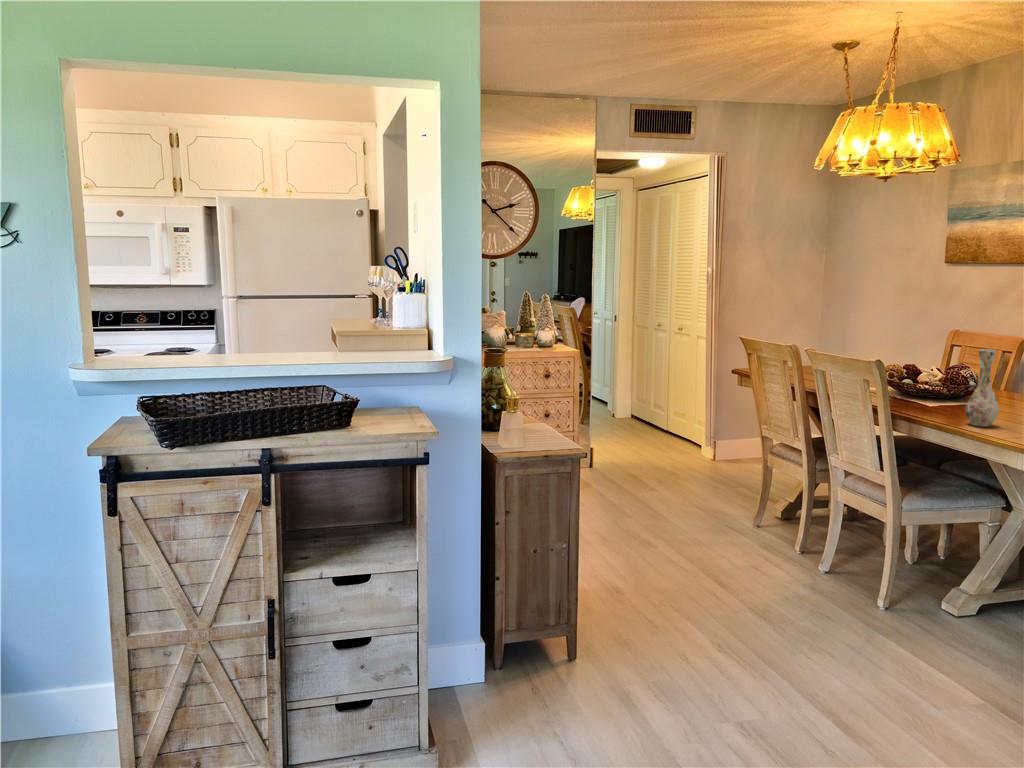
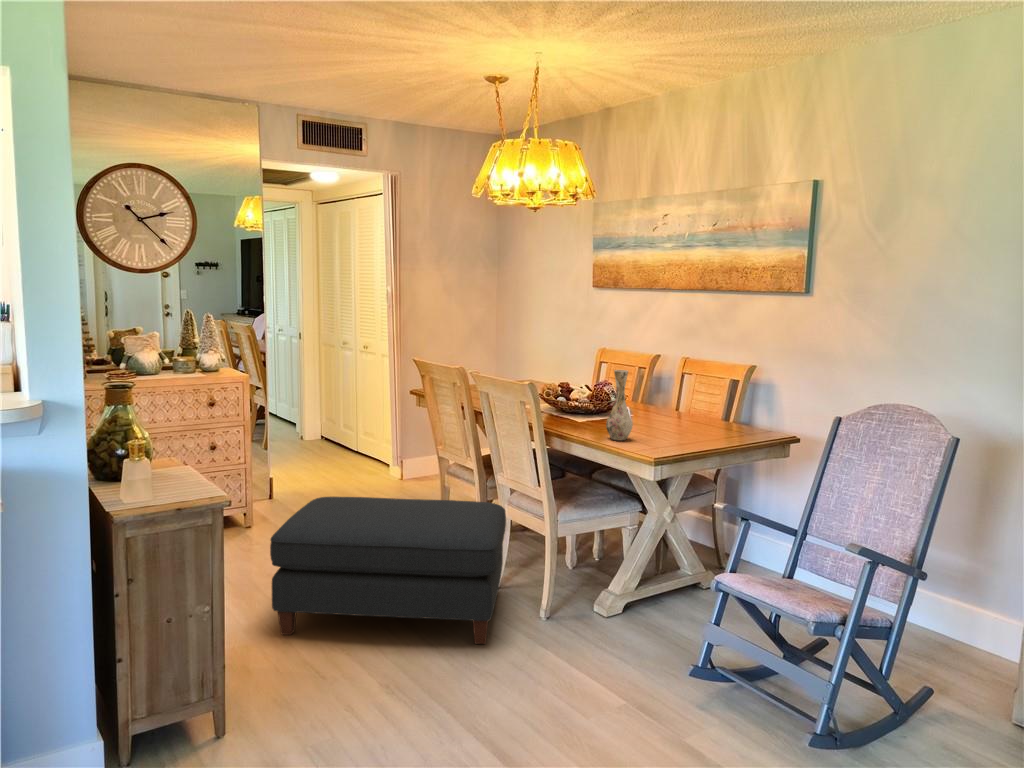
ottoman: none [607,465,840,624] -> present [270,497,506,644]

